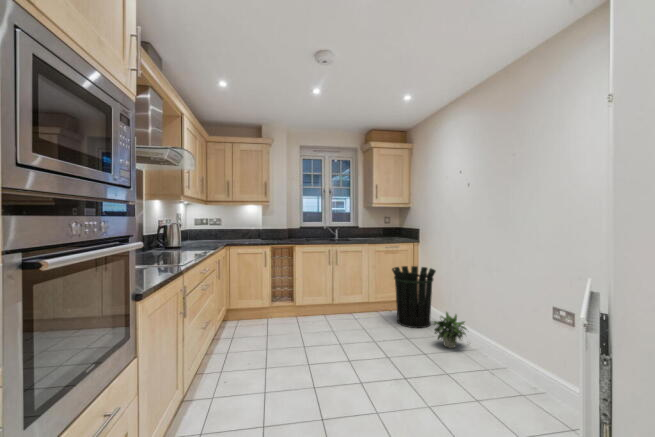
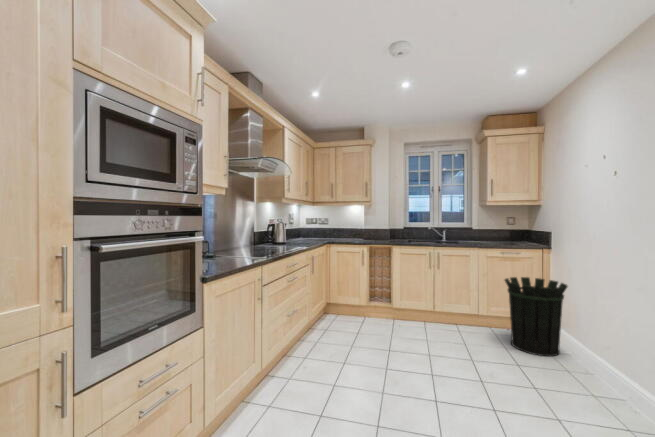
potted plant: present [433,312,467,348] -> none [550,340,613,391]

